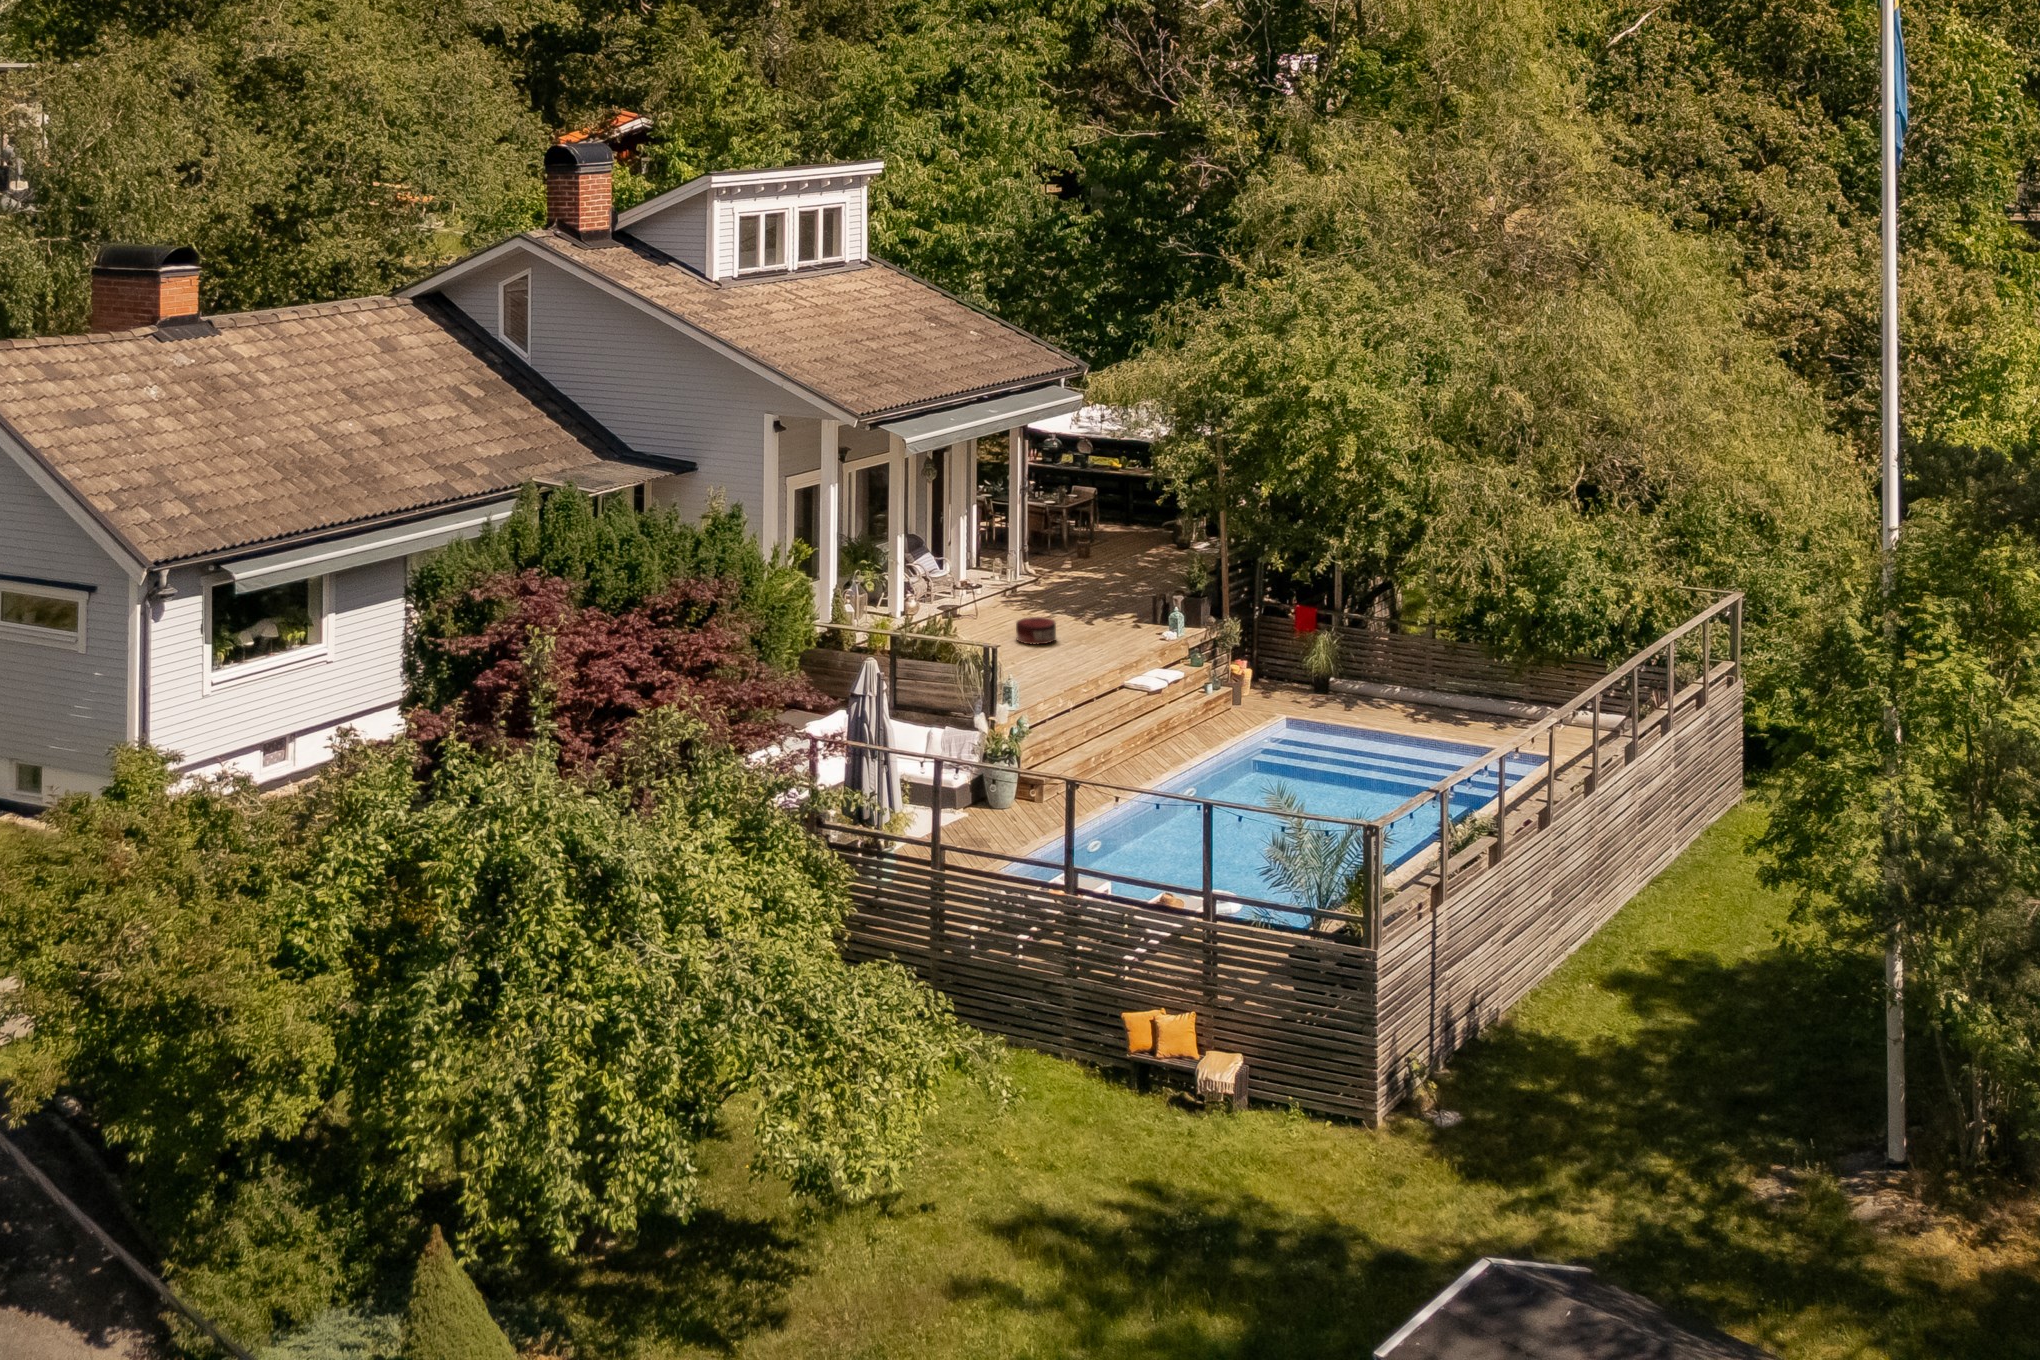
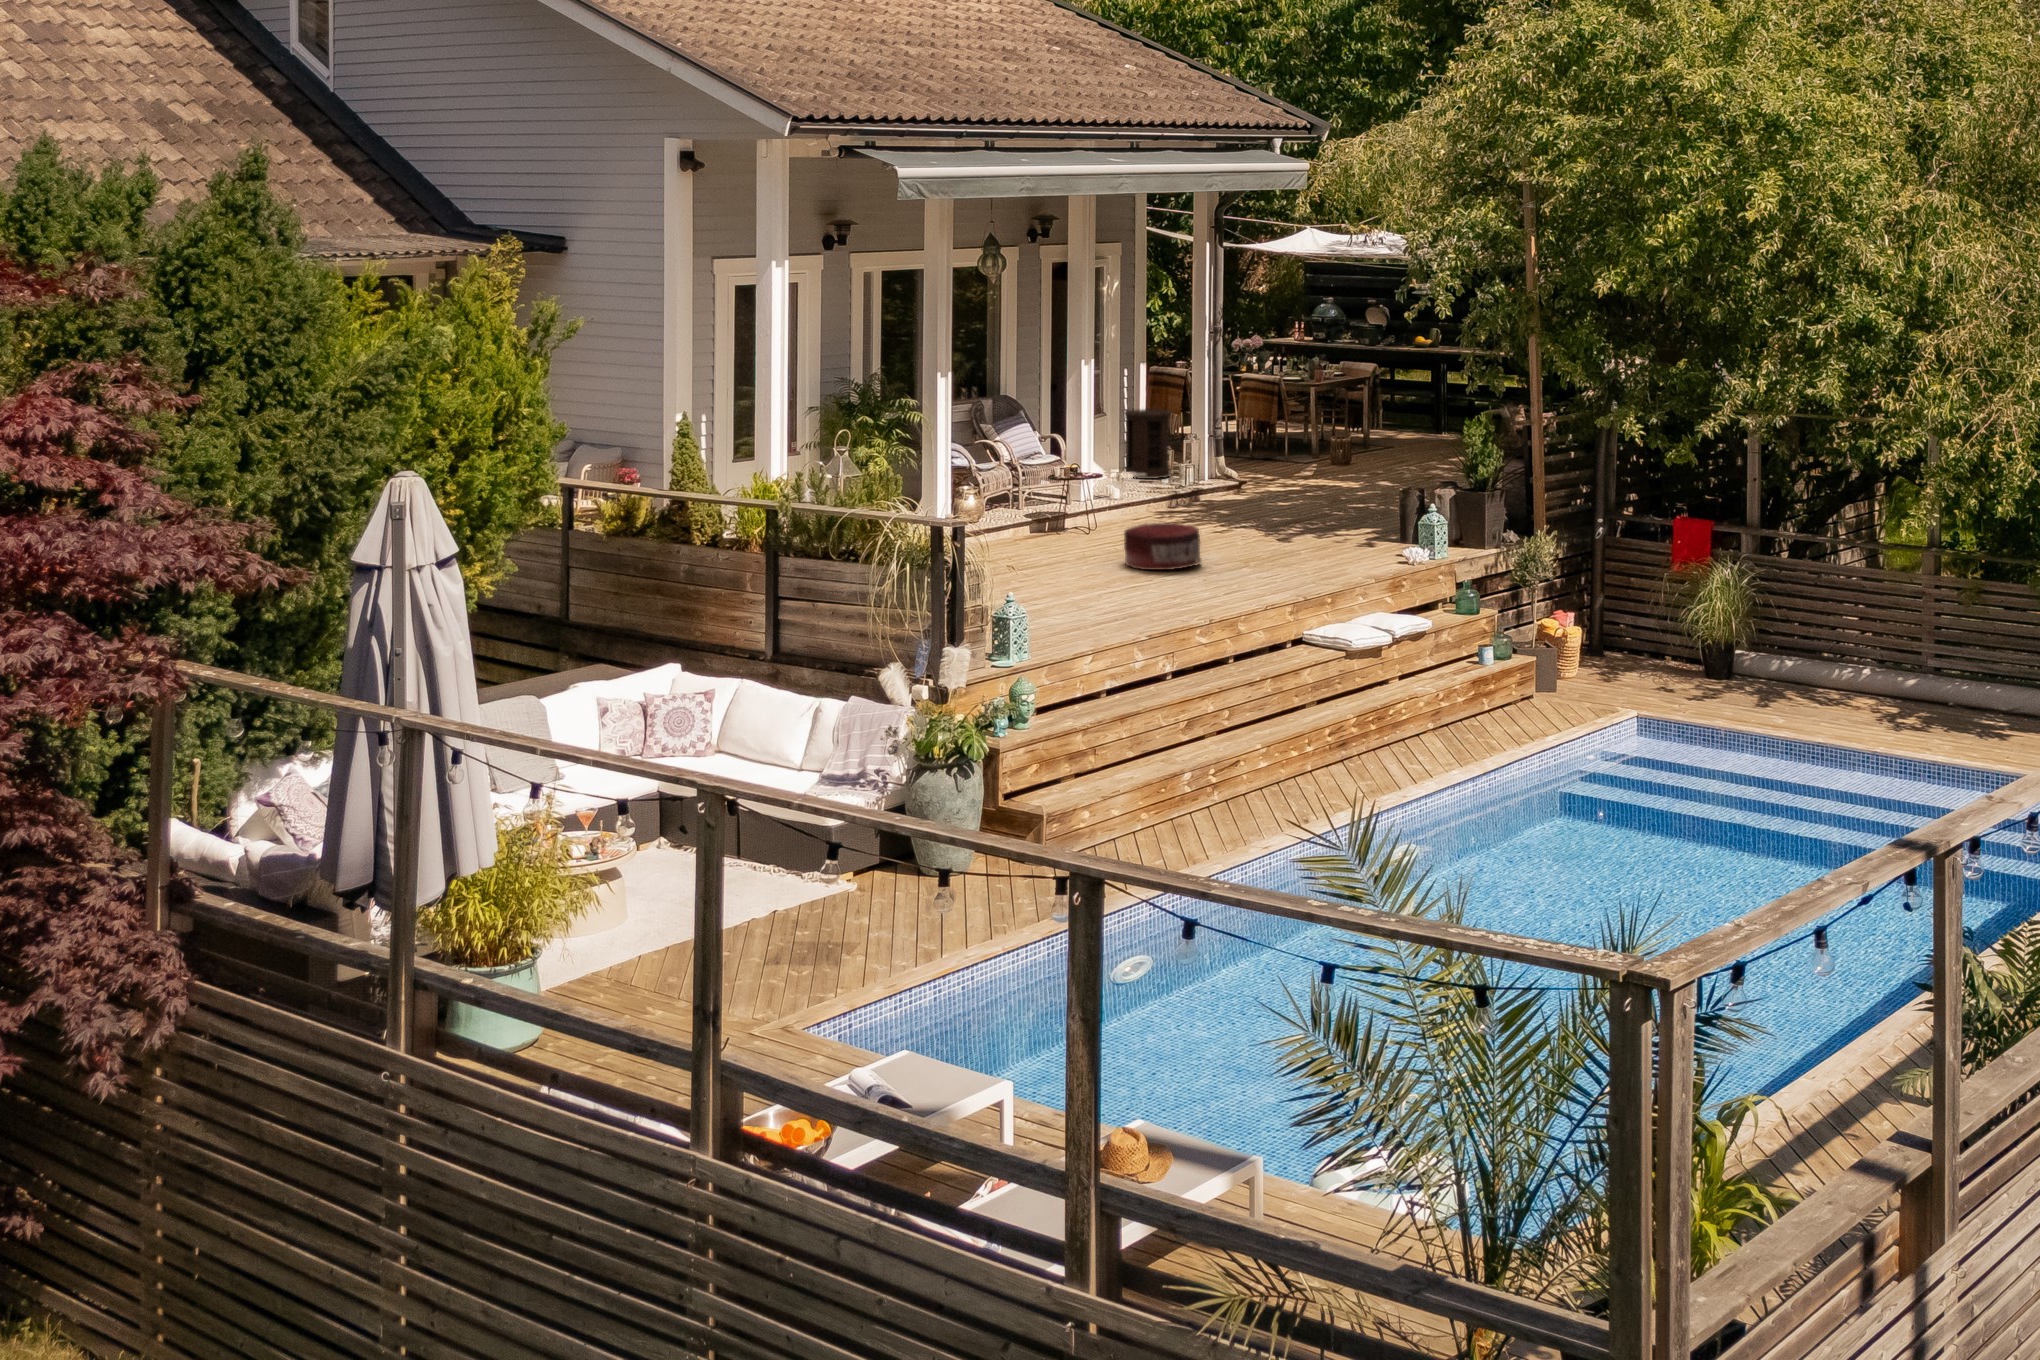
side table: none [971,531,999,574] -> present [1124,409,1173,479]

